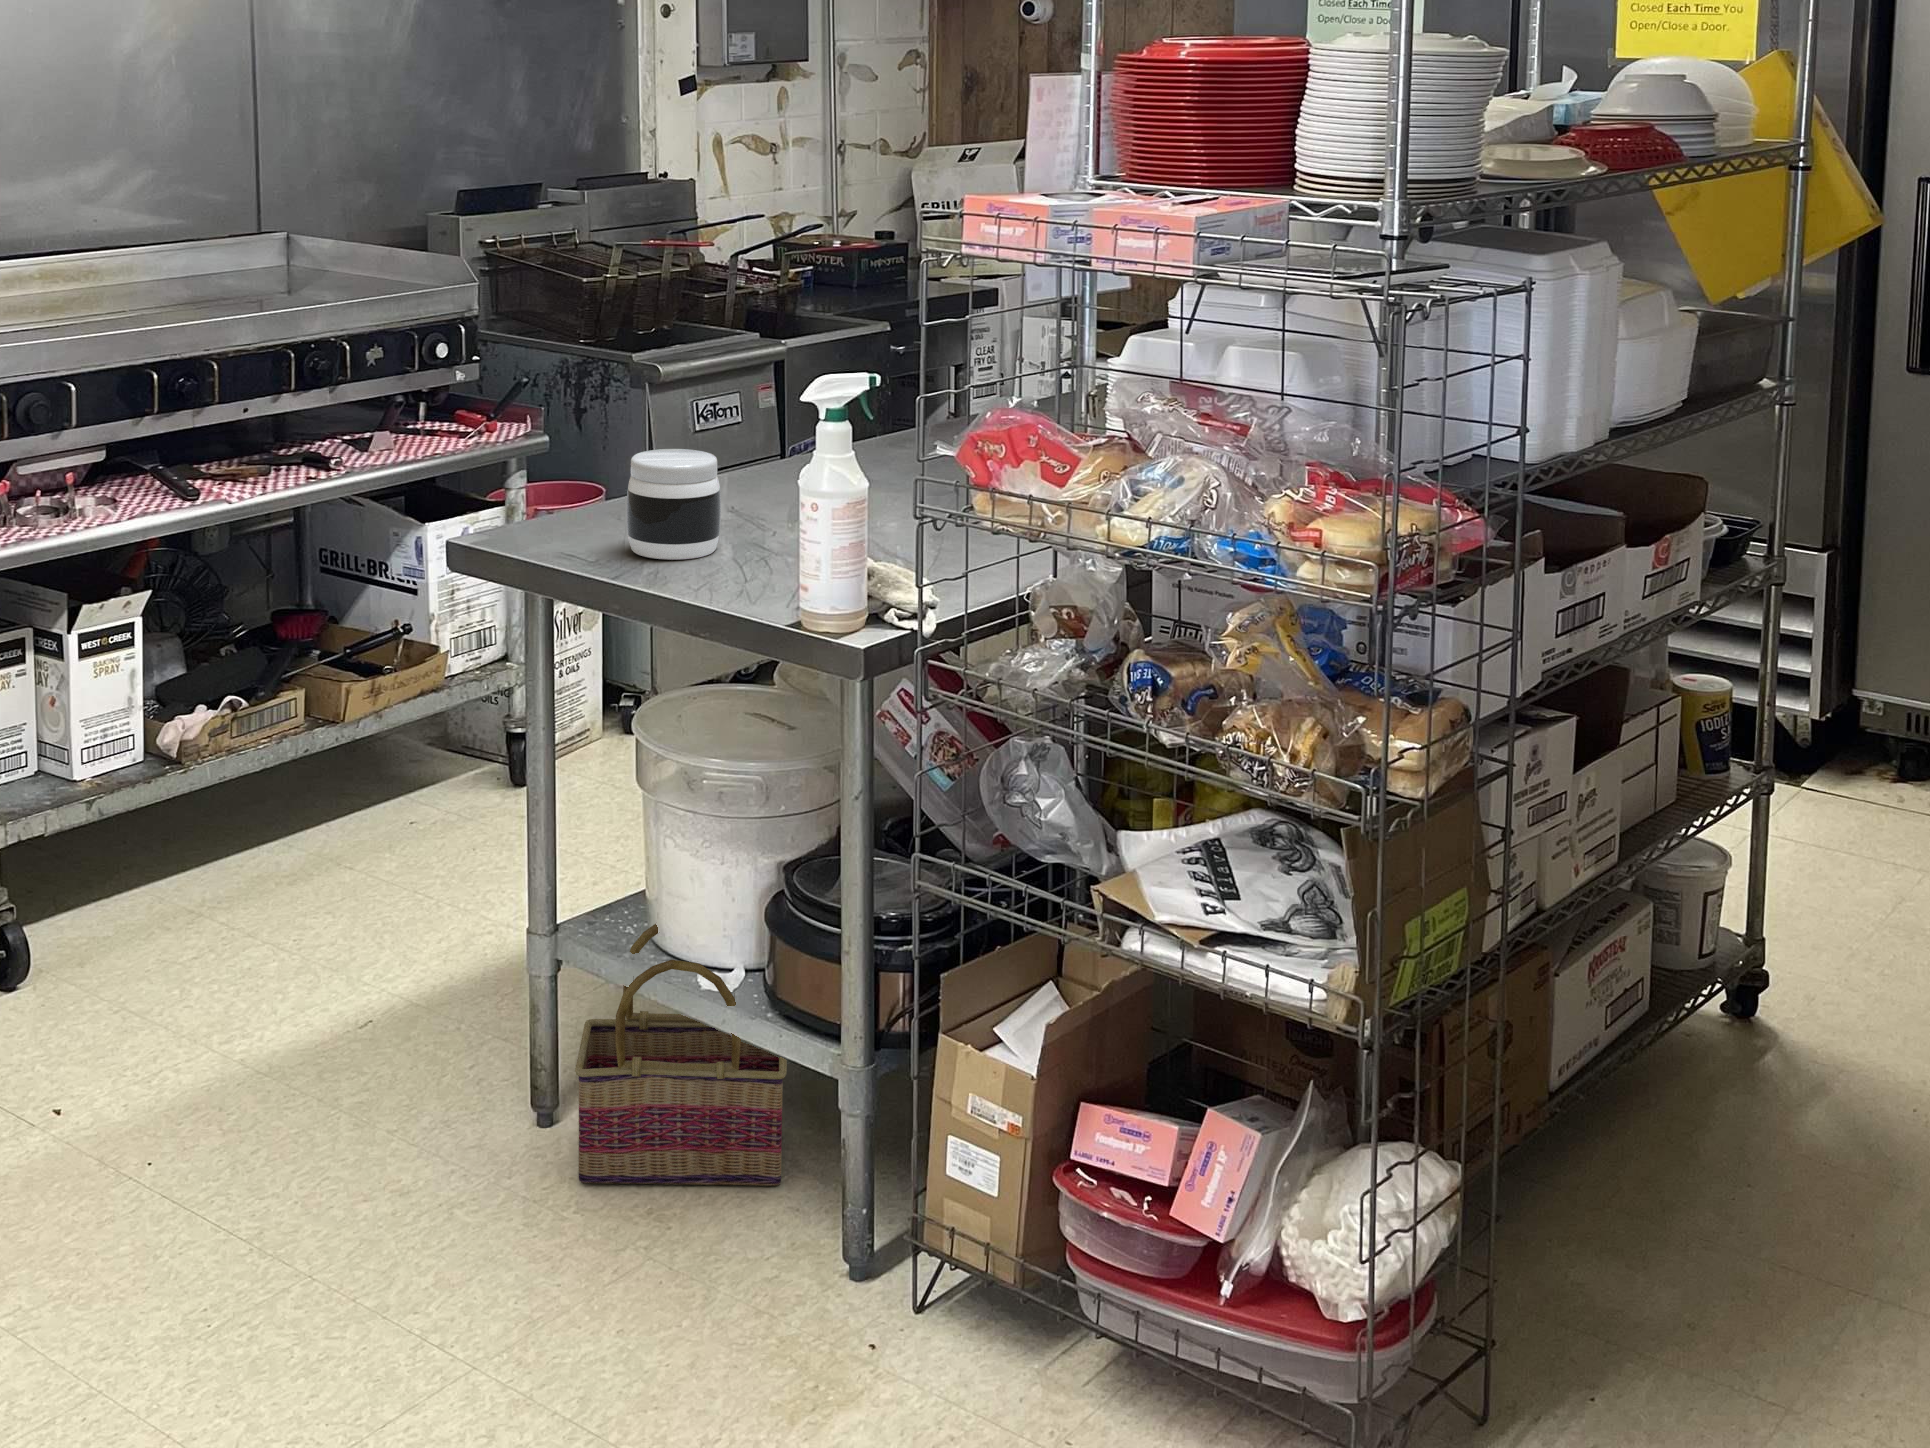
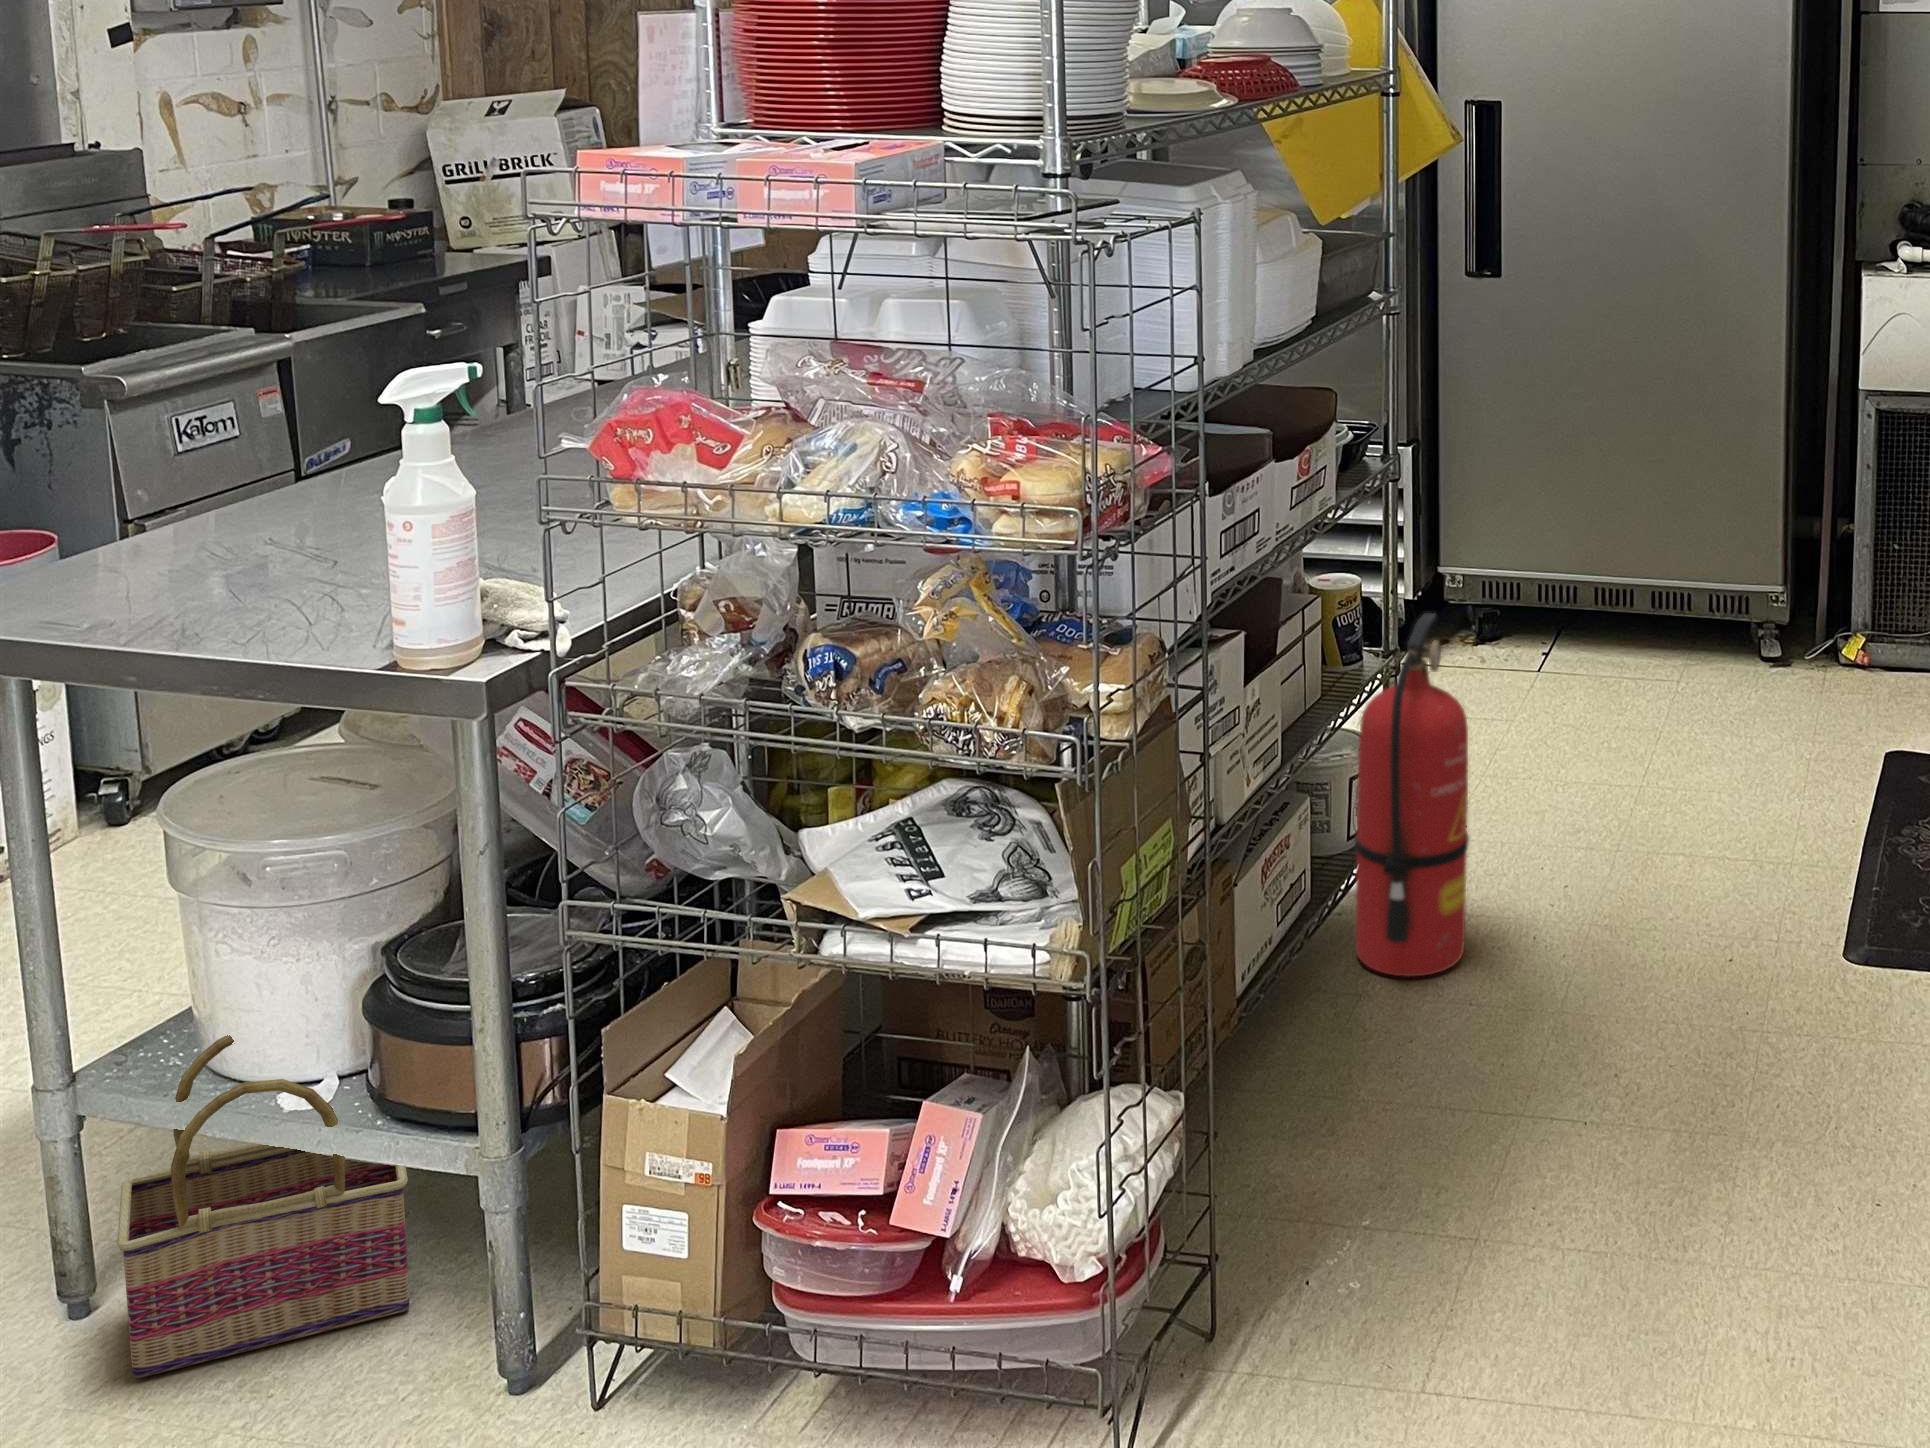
jar: present [627,449,721,560] -> none [135,470,268,606]
fire extinguisher: none [1700,725,1844,1115] -> present [1355,613,1469,977]

